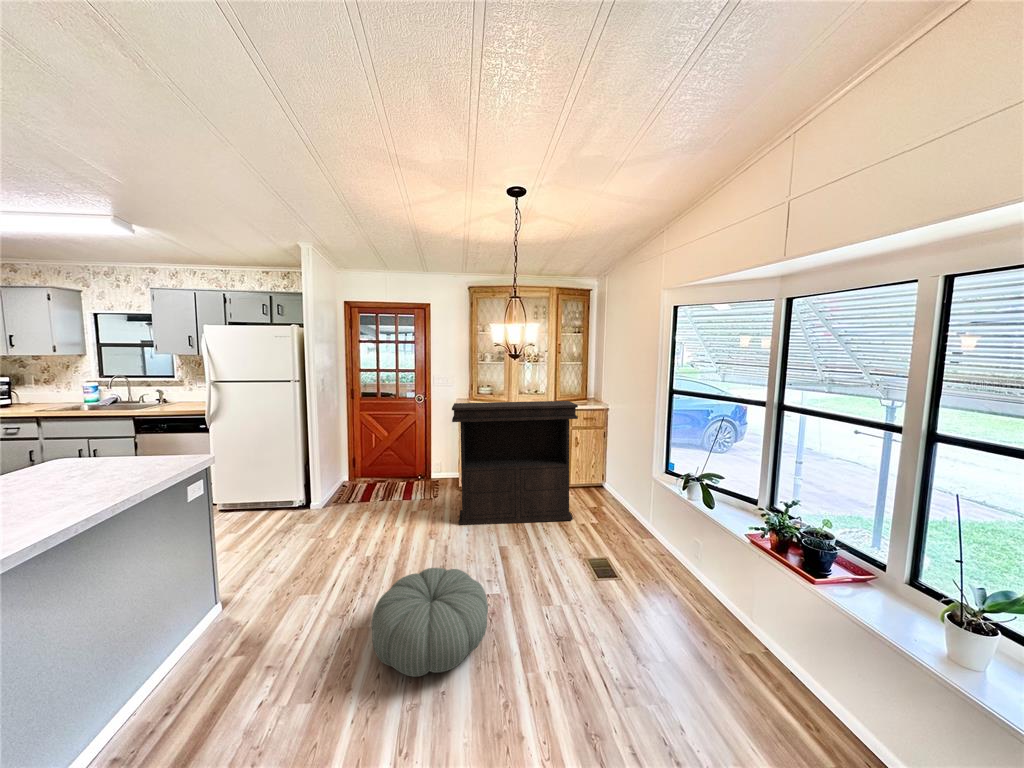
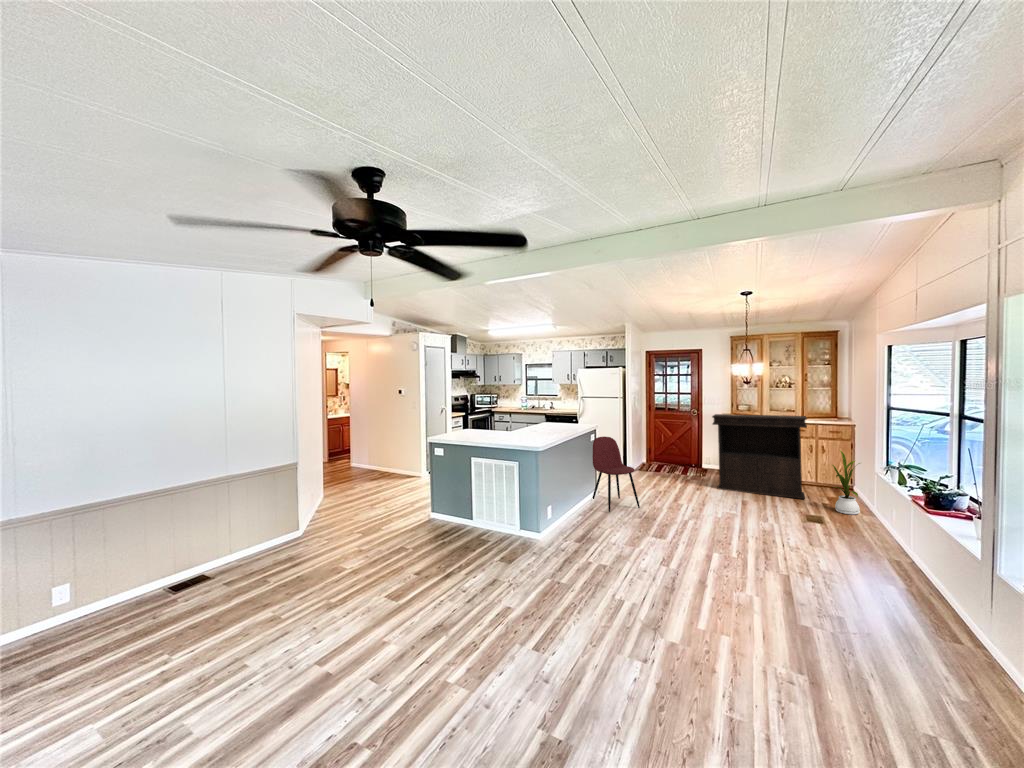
house plant: none [608,446,652,541] -> present [832,450,860,515]
dining chair: none [137,485,296,751] -> present [592,437,640,512]
pouf: present [372,568,488,677] -> none [669,488,724,520]

